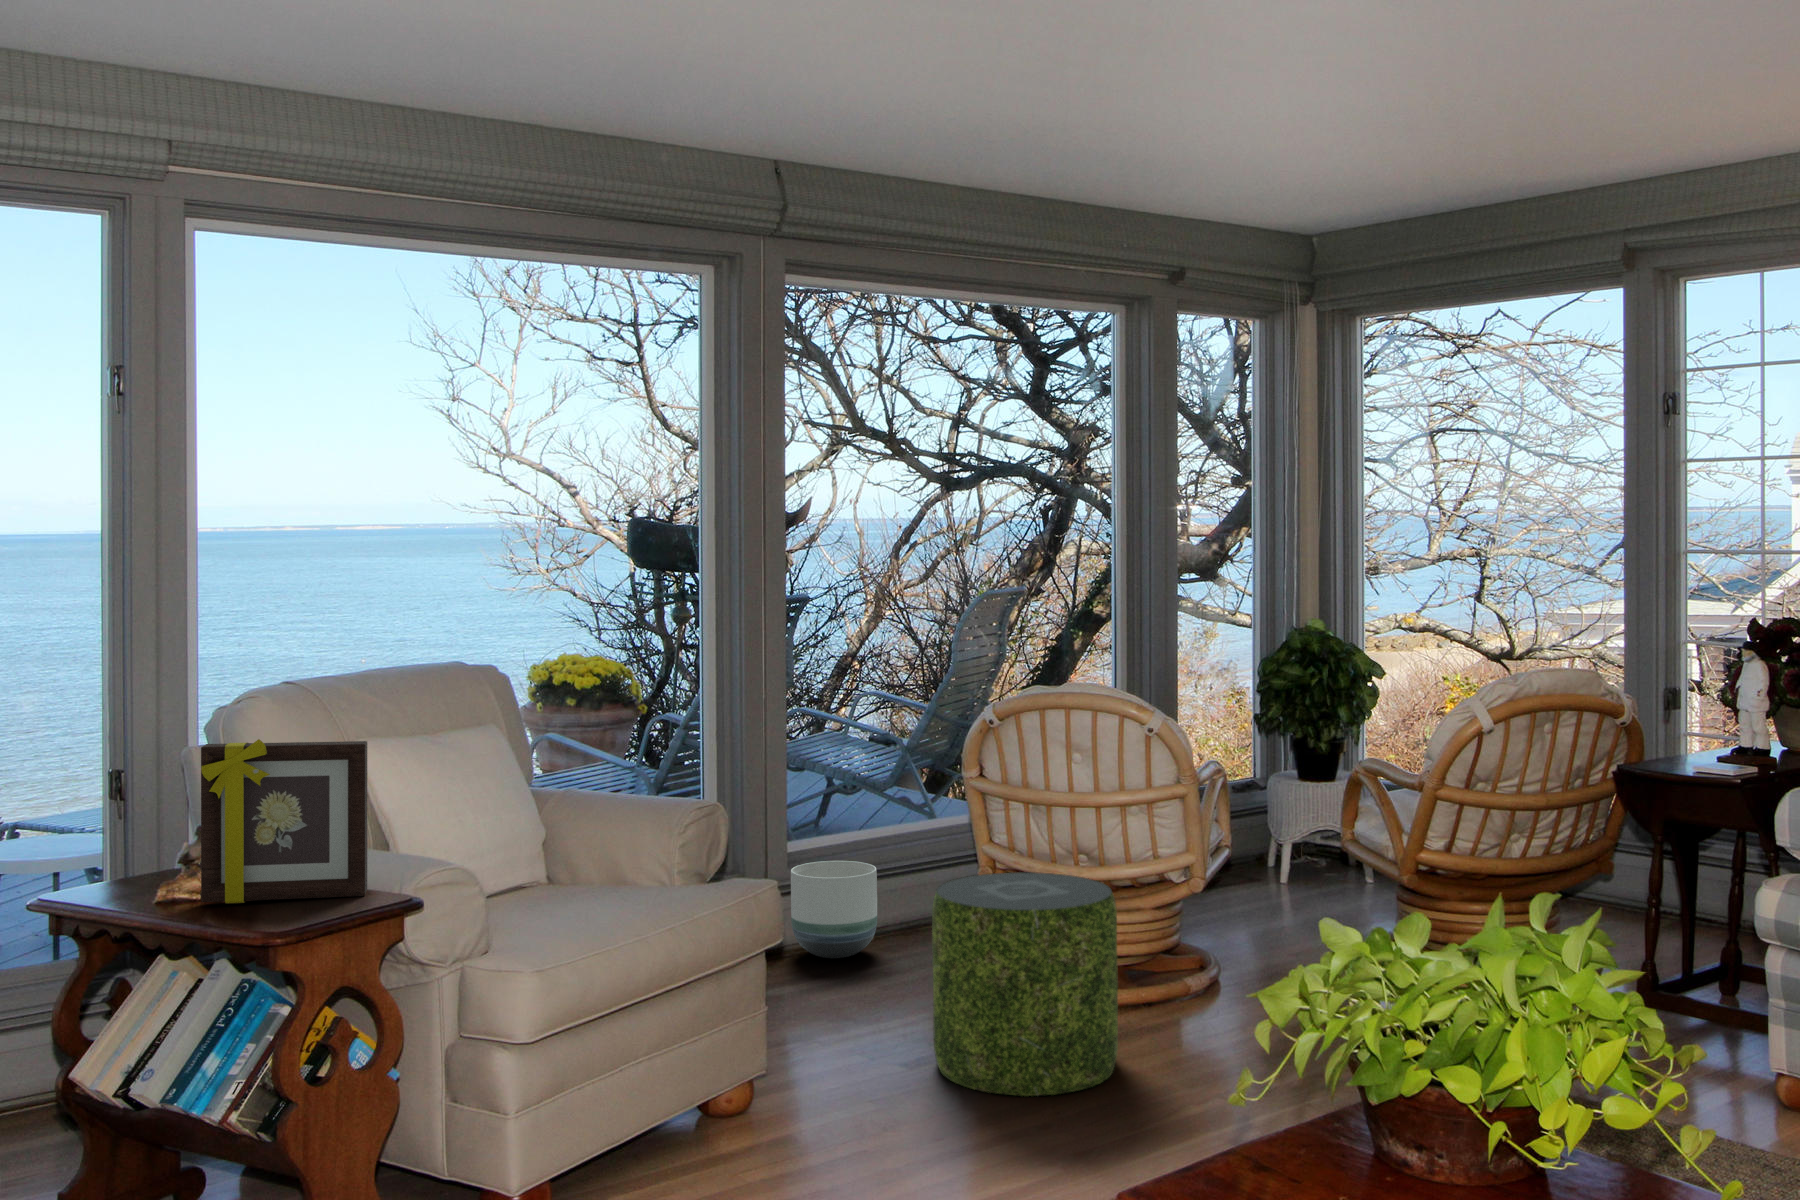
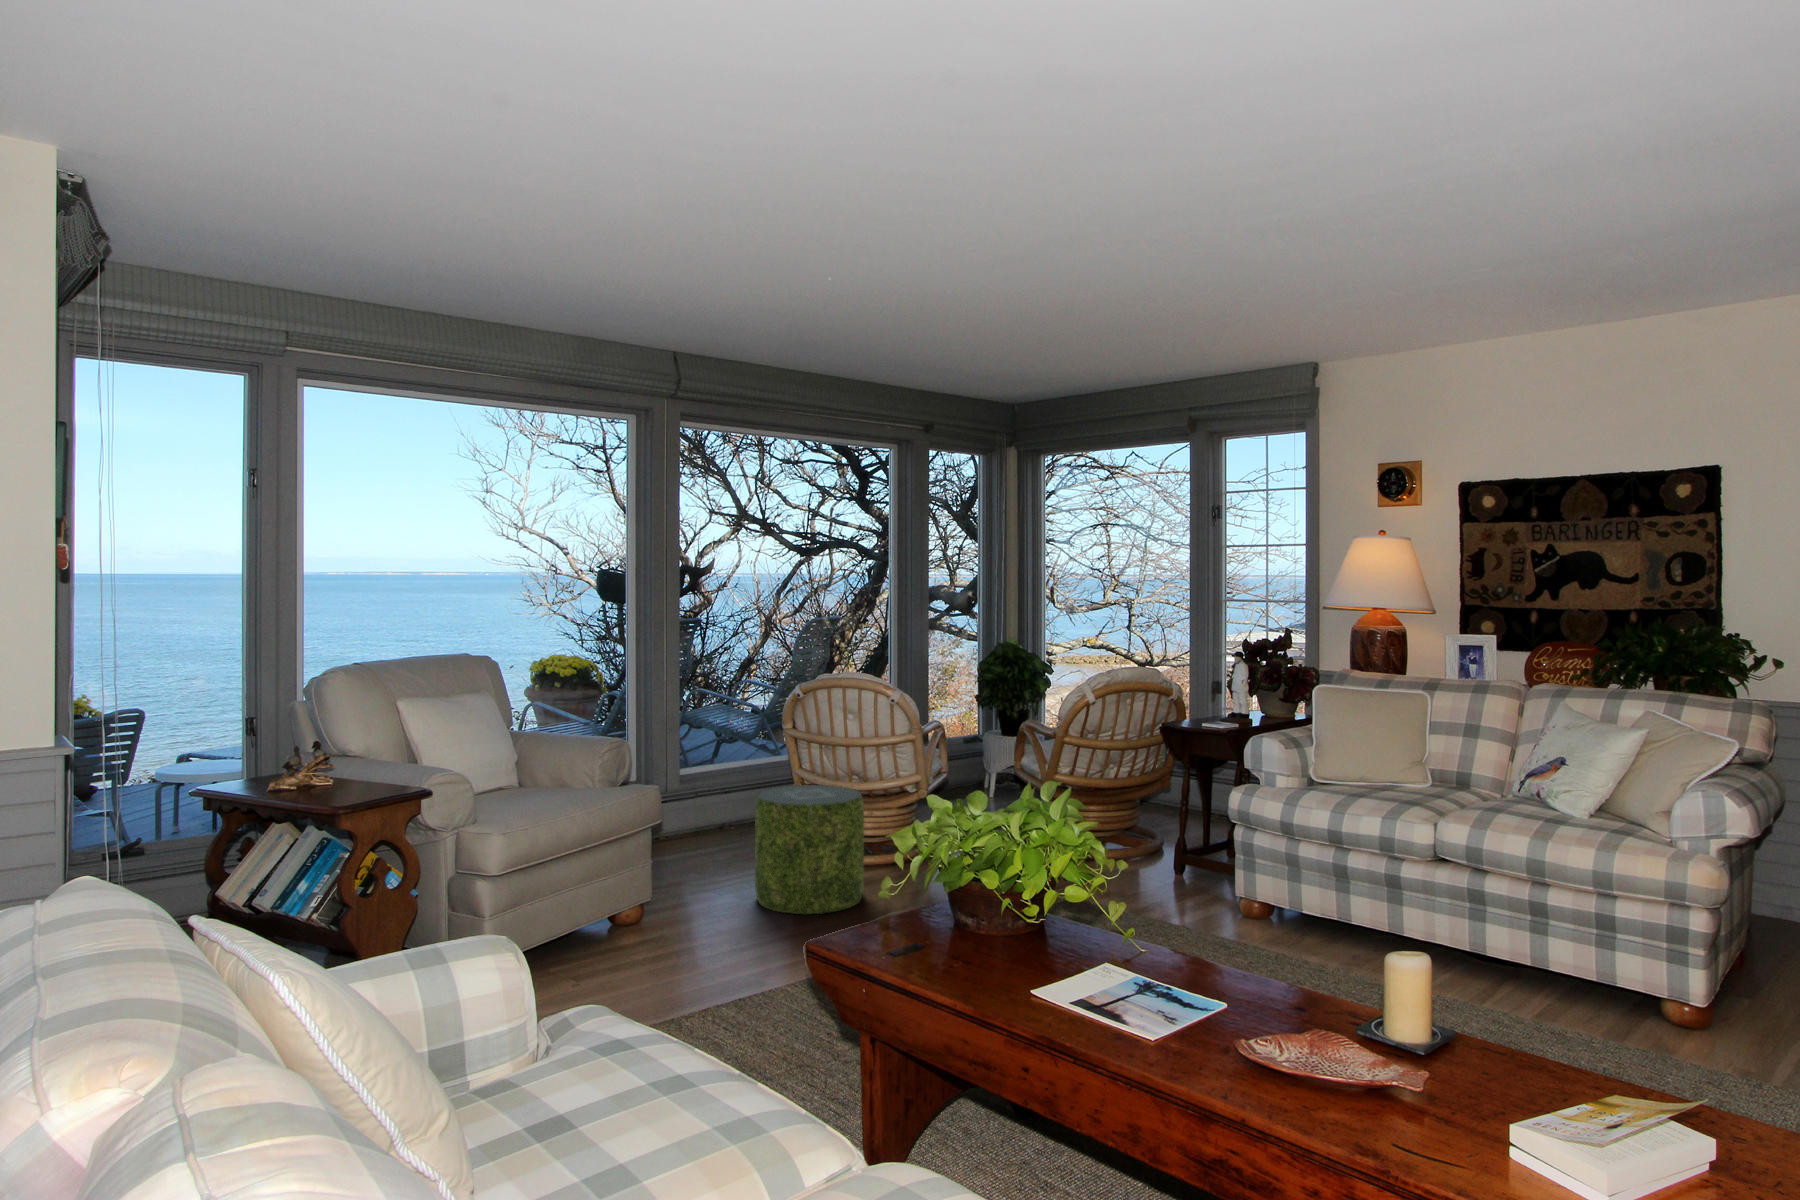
picture frame: present [201,739,367,904] -> none [299,698,401,793]
planter: present [791,861,877,958] -> none [691,781,744,839]

